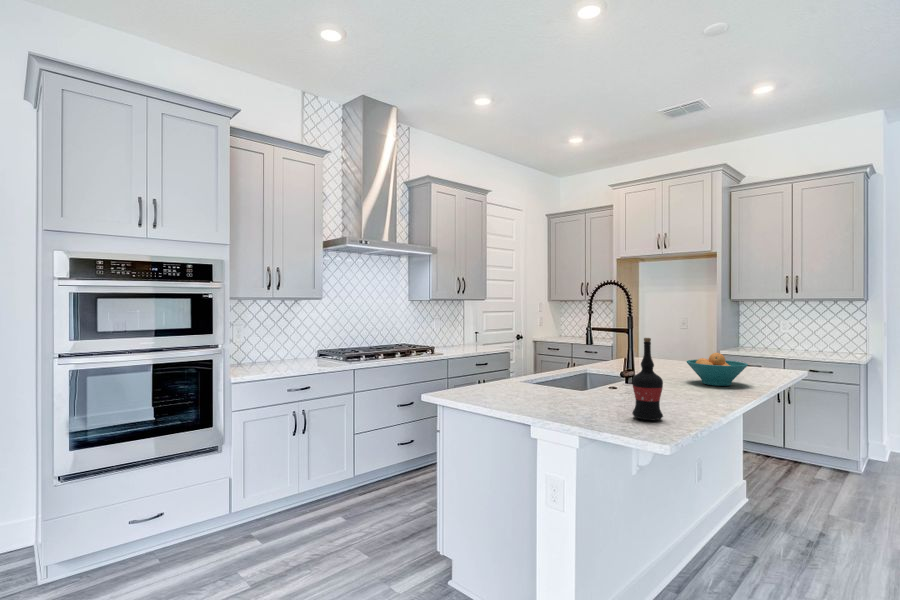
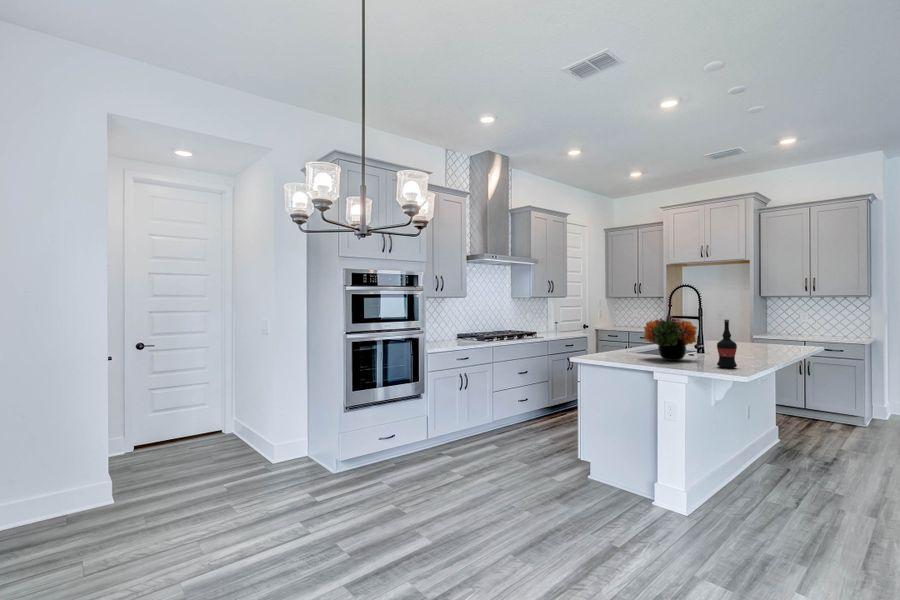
flower arrangement: none [529,330,611,403] -> present [644,316,697,361]
fruit bowl: present [687,353,748,386] -> none [740,332,784,354]

